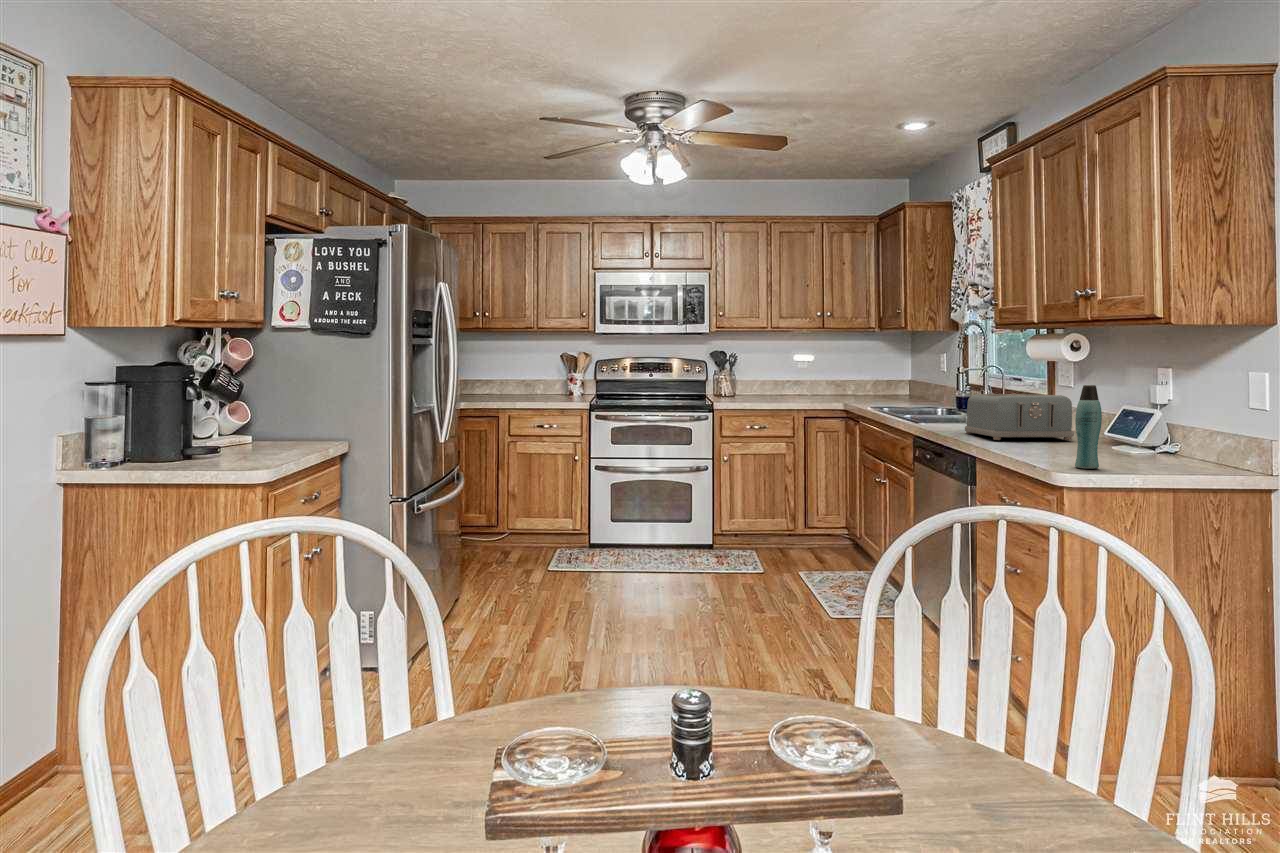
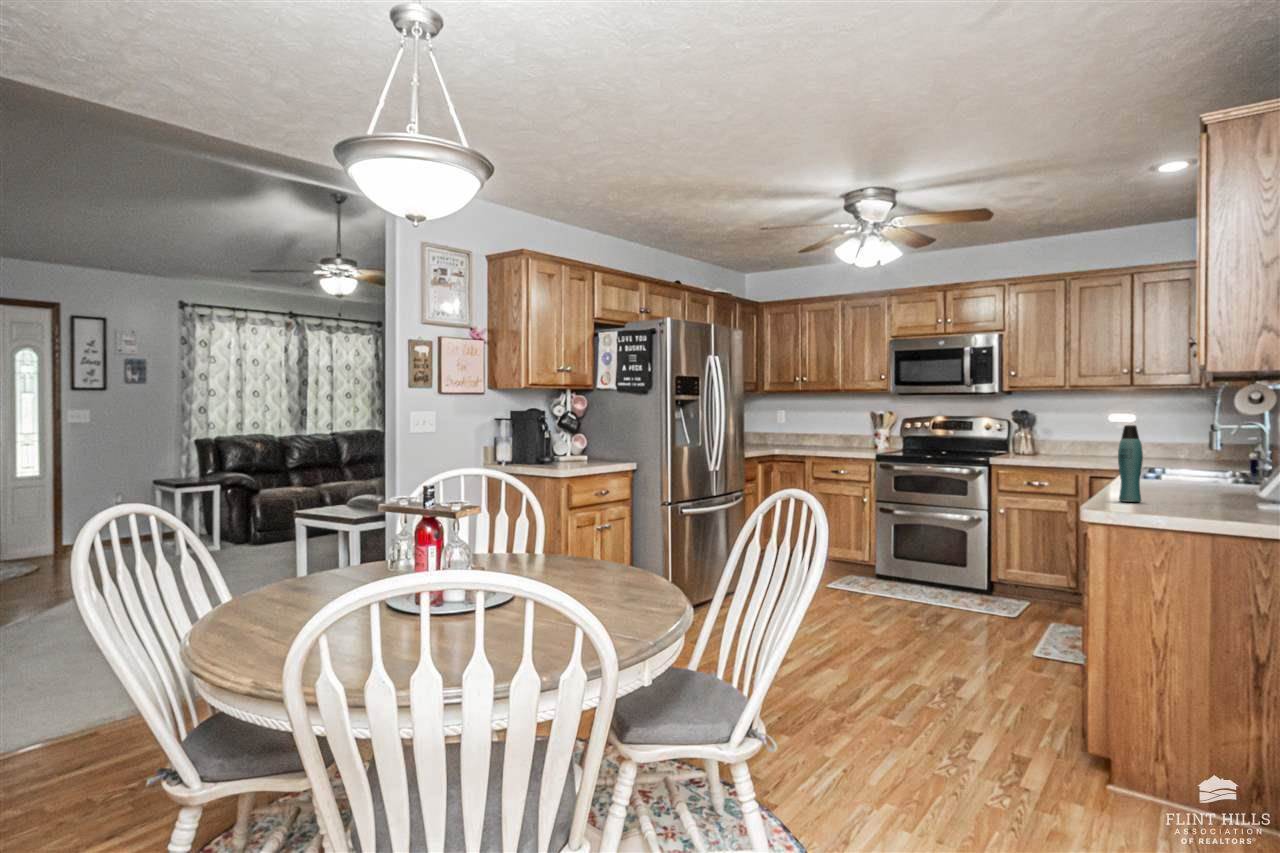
toaster: present [965,394,1074,440] -> none [1145,443,1243,490]

